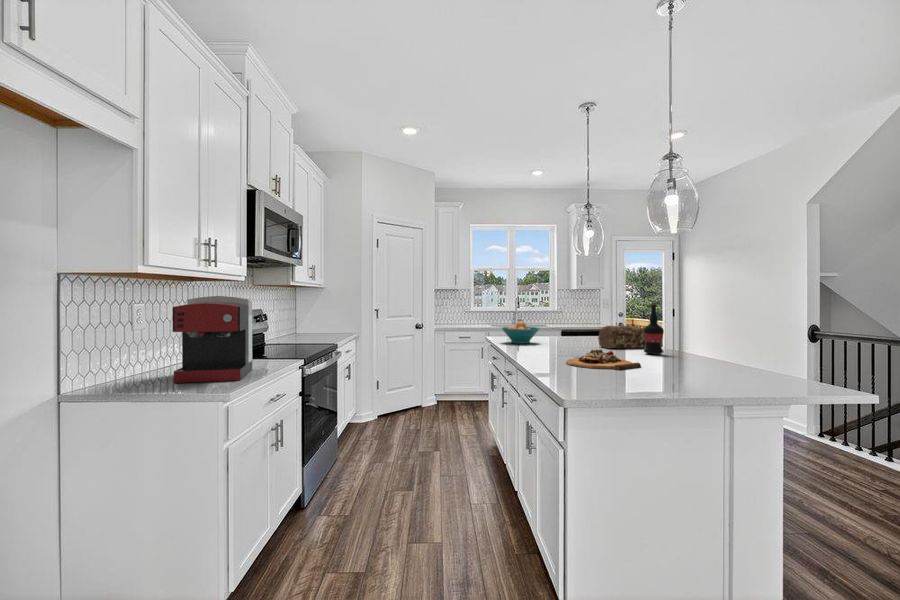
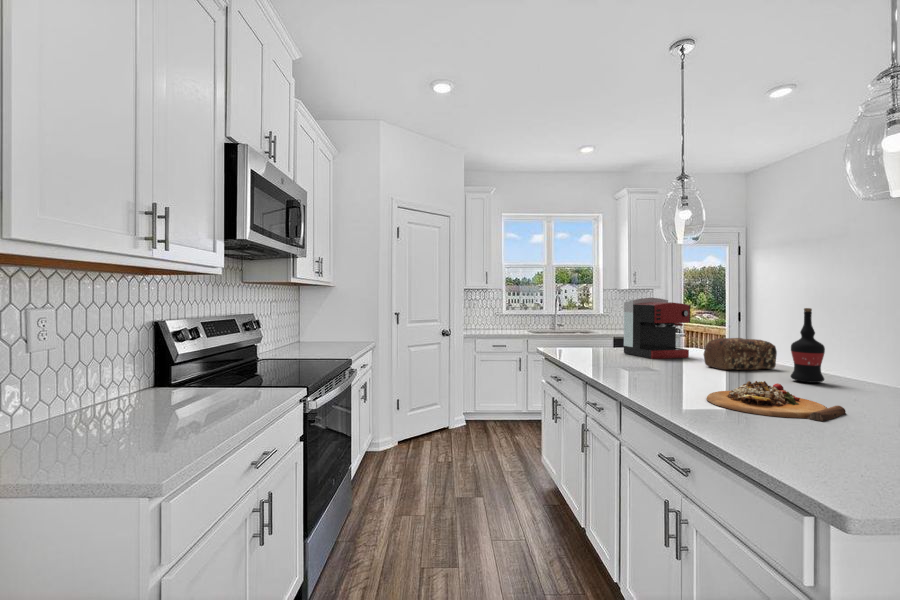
coffee maker: present [172,296,252,383] -> present [624,298,690,359]
fruit bowl: present [502,321,539,344] -> none [565,330,617,360]

